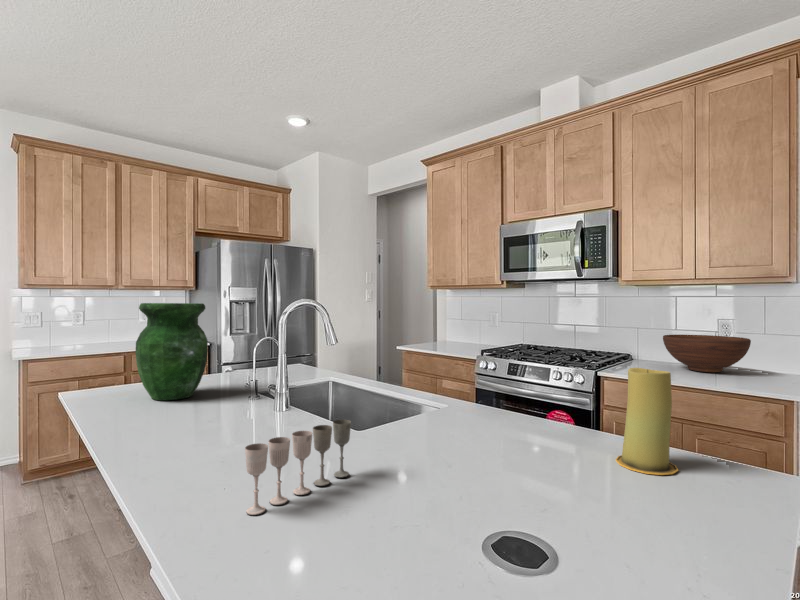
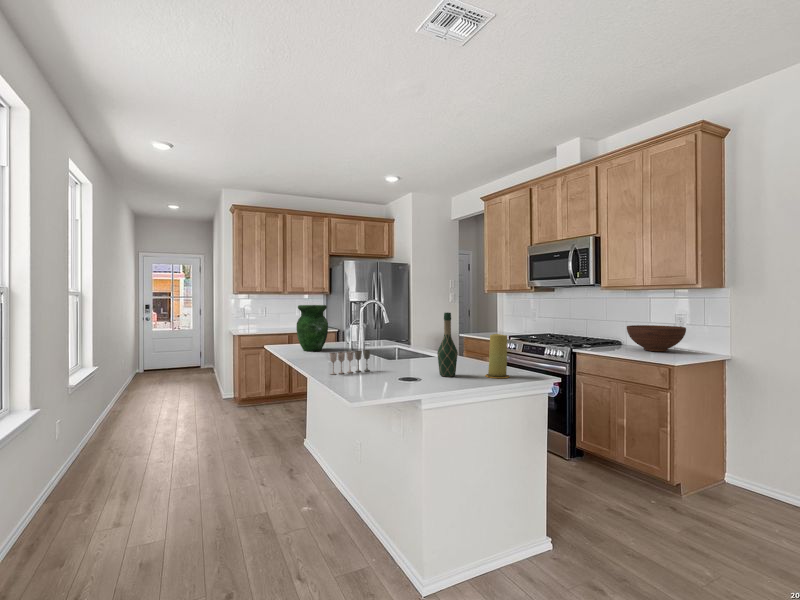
wine bottle: none [526,320,579,482] -> present [437,312,458,377]

